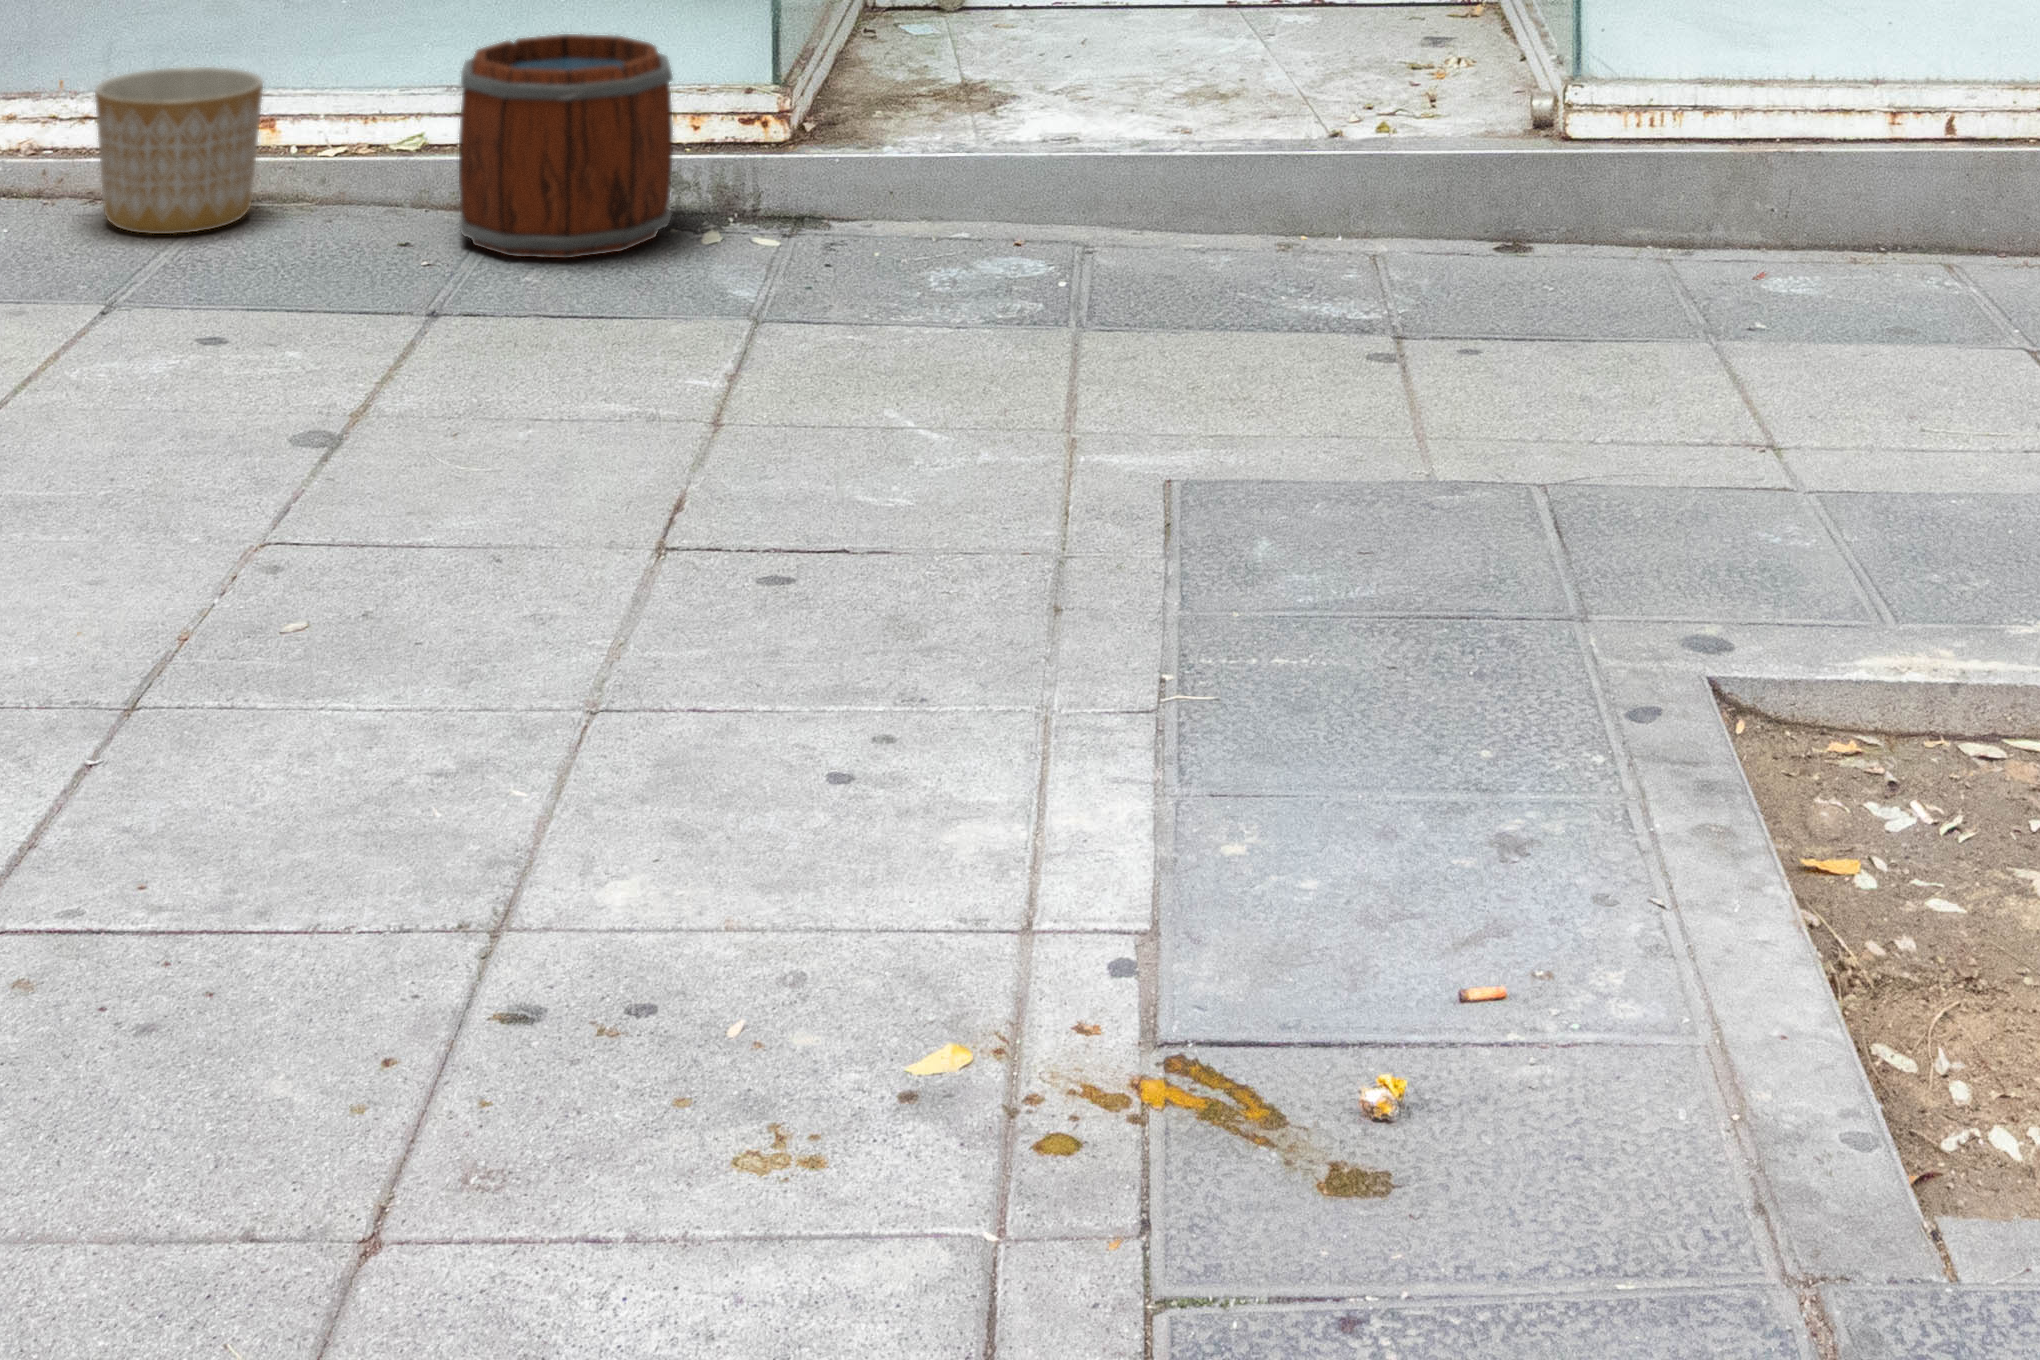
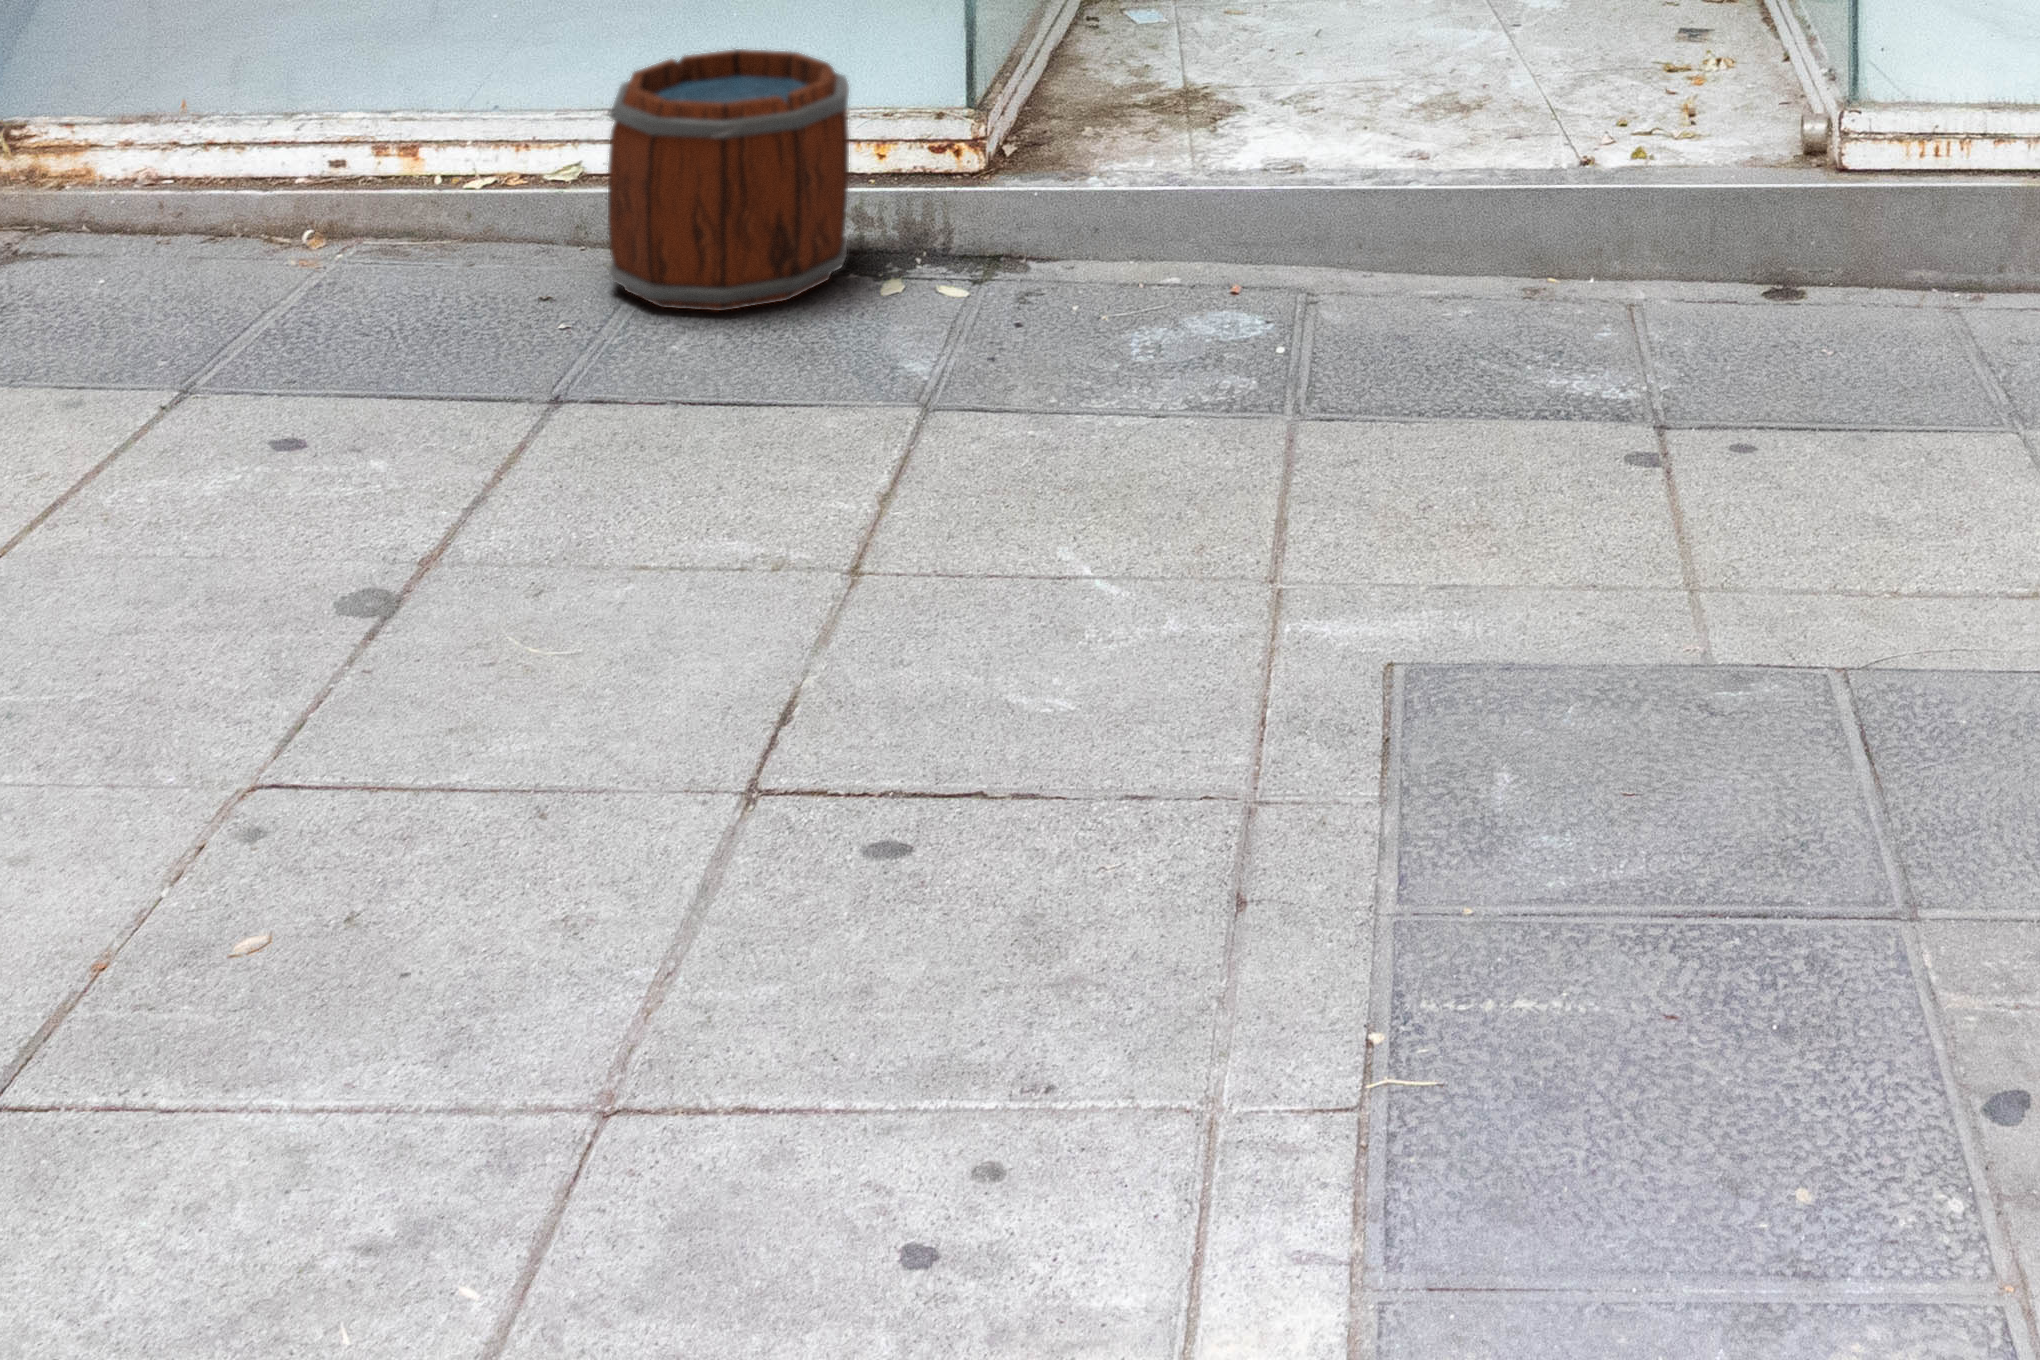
planter: present [95,67,263,234] -> none [214,82,406,275]

